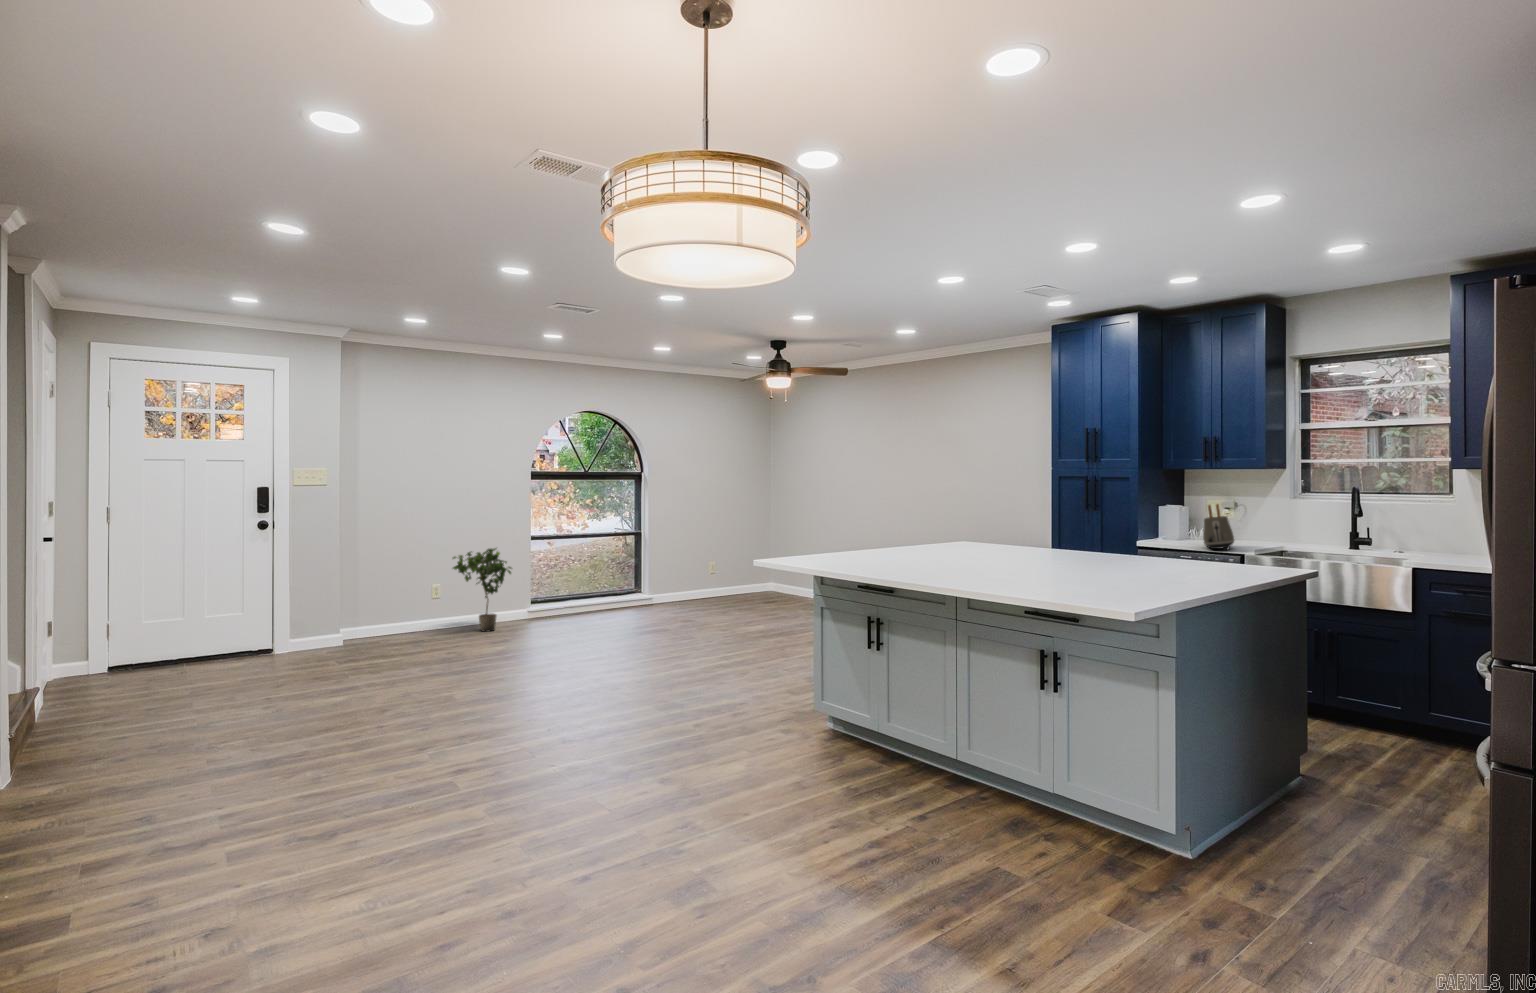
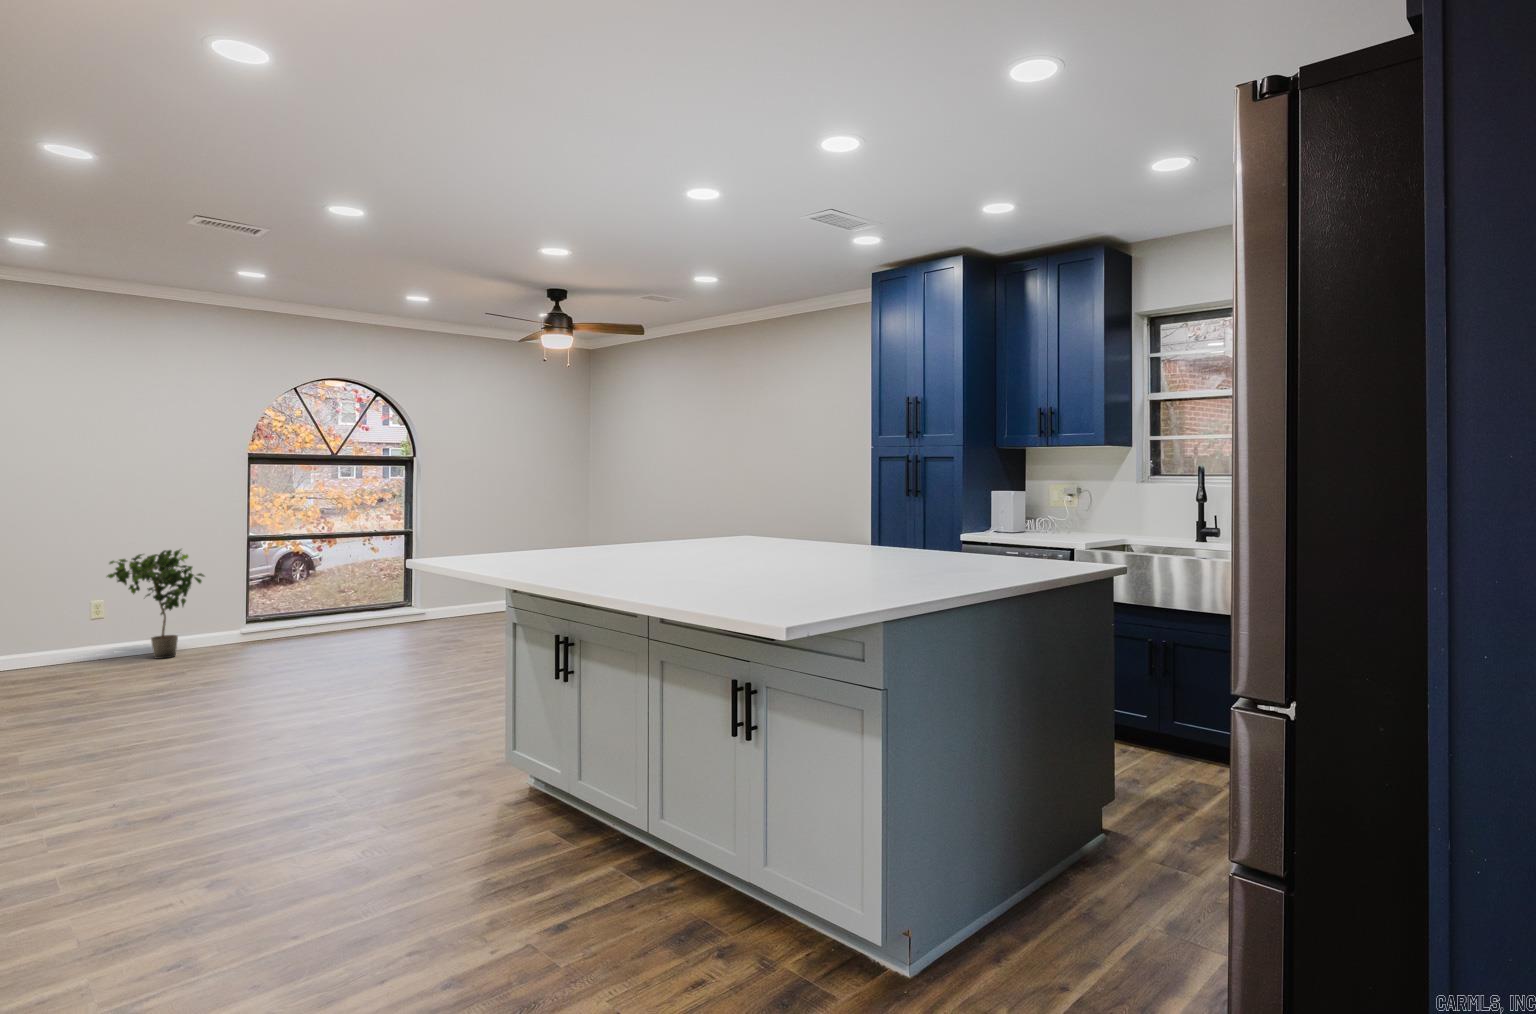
toaster: present [1203,504,1234,549] -> none [1030,488,1066,544]

